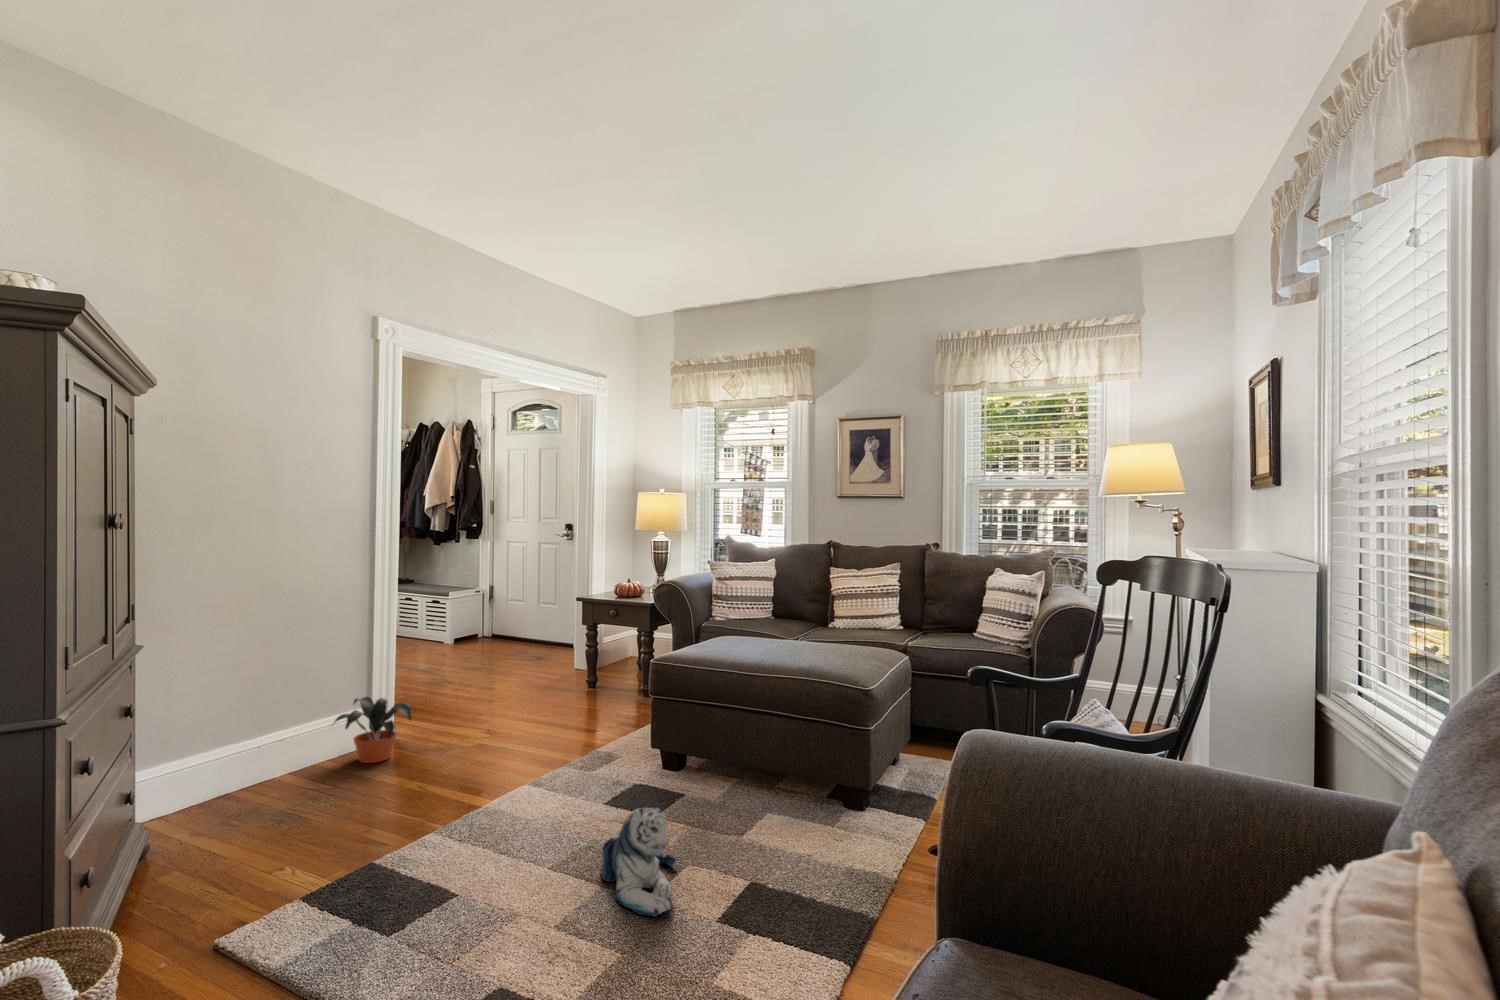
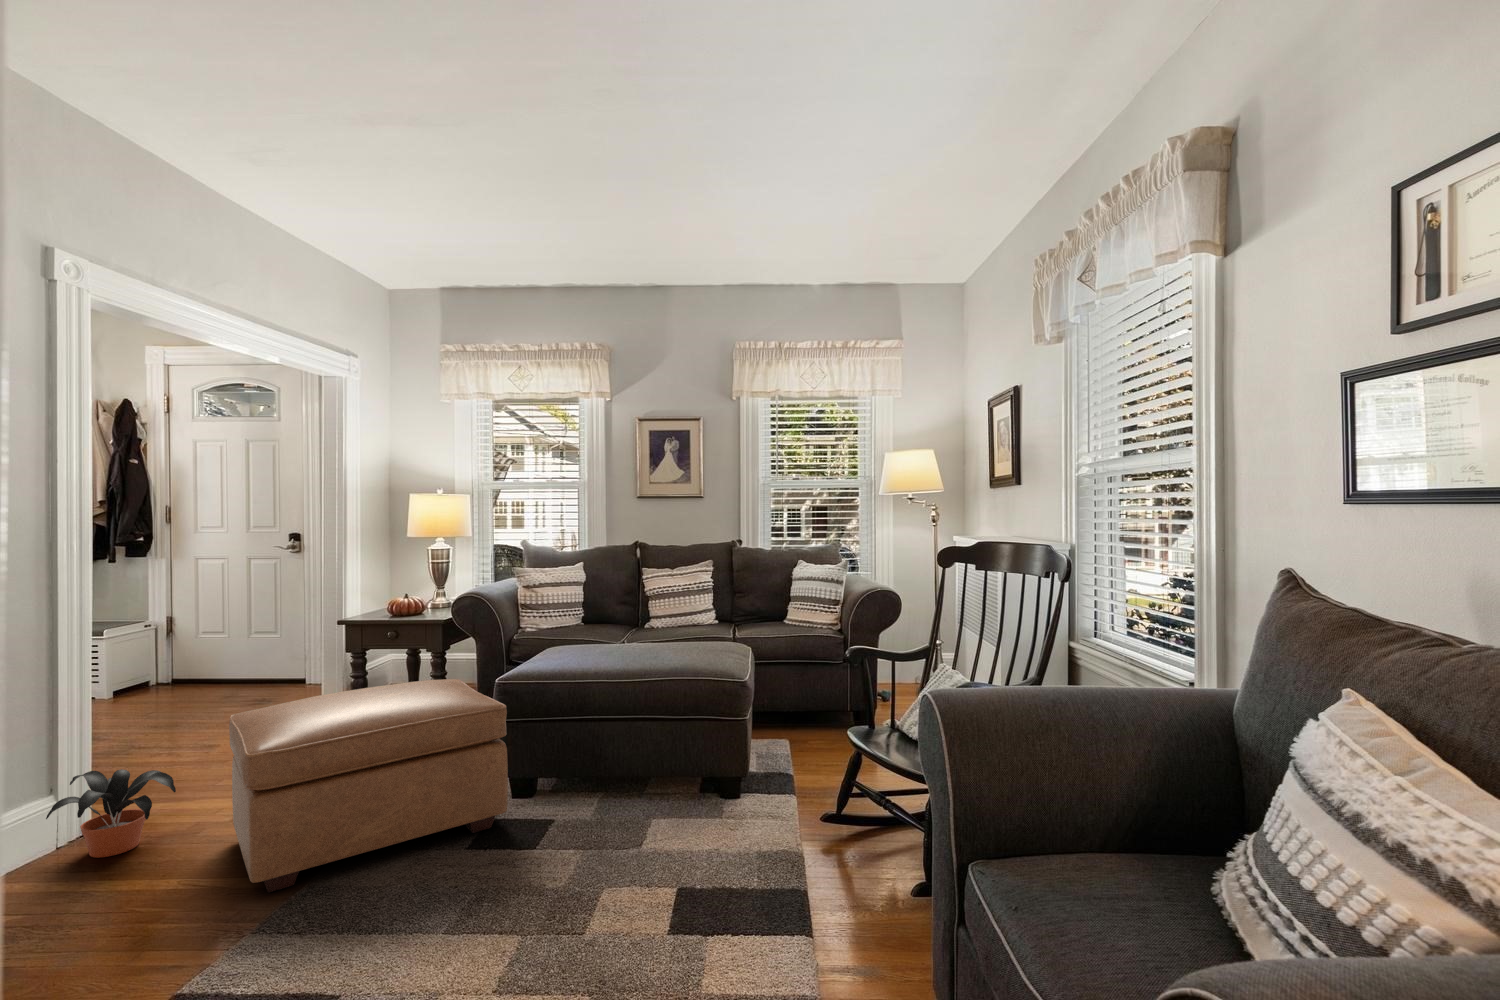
ottoman: none [428,656,643,811] -> present [229,679,508,892]
plush toy: present [600,807,675,917] -> none [513,832,620,946]

